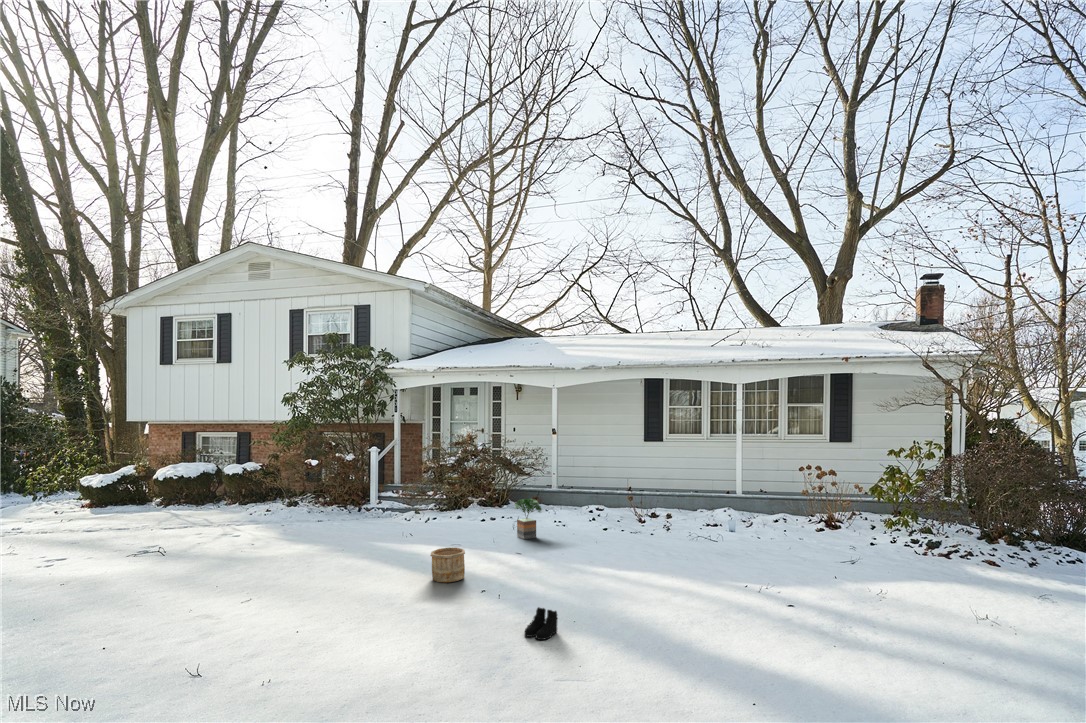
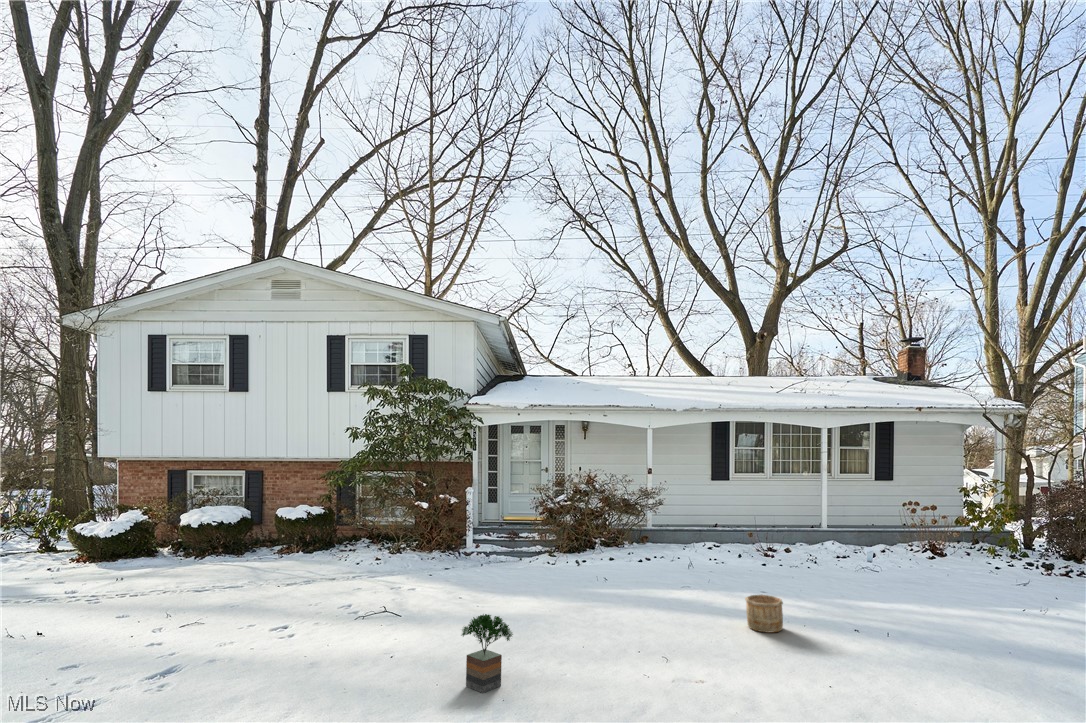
potted tree: present [515,499,542,539] -> present [462,614,513,693]
boots: present [524,607,557,640] -> none [976,649,1012,683]

